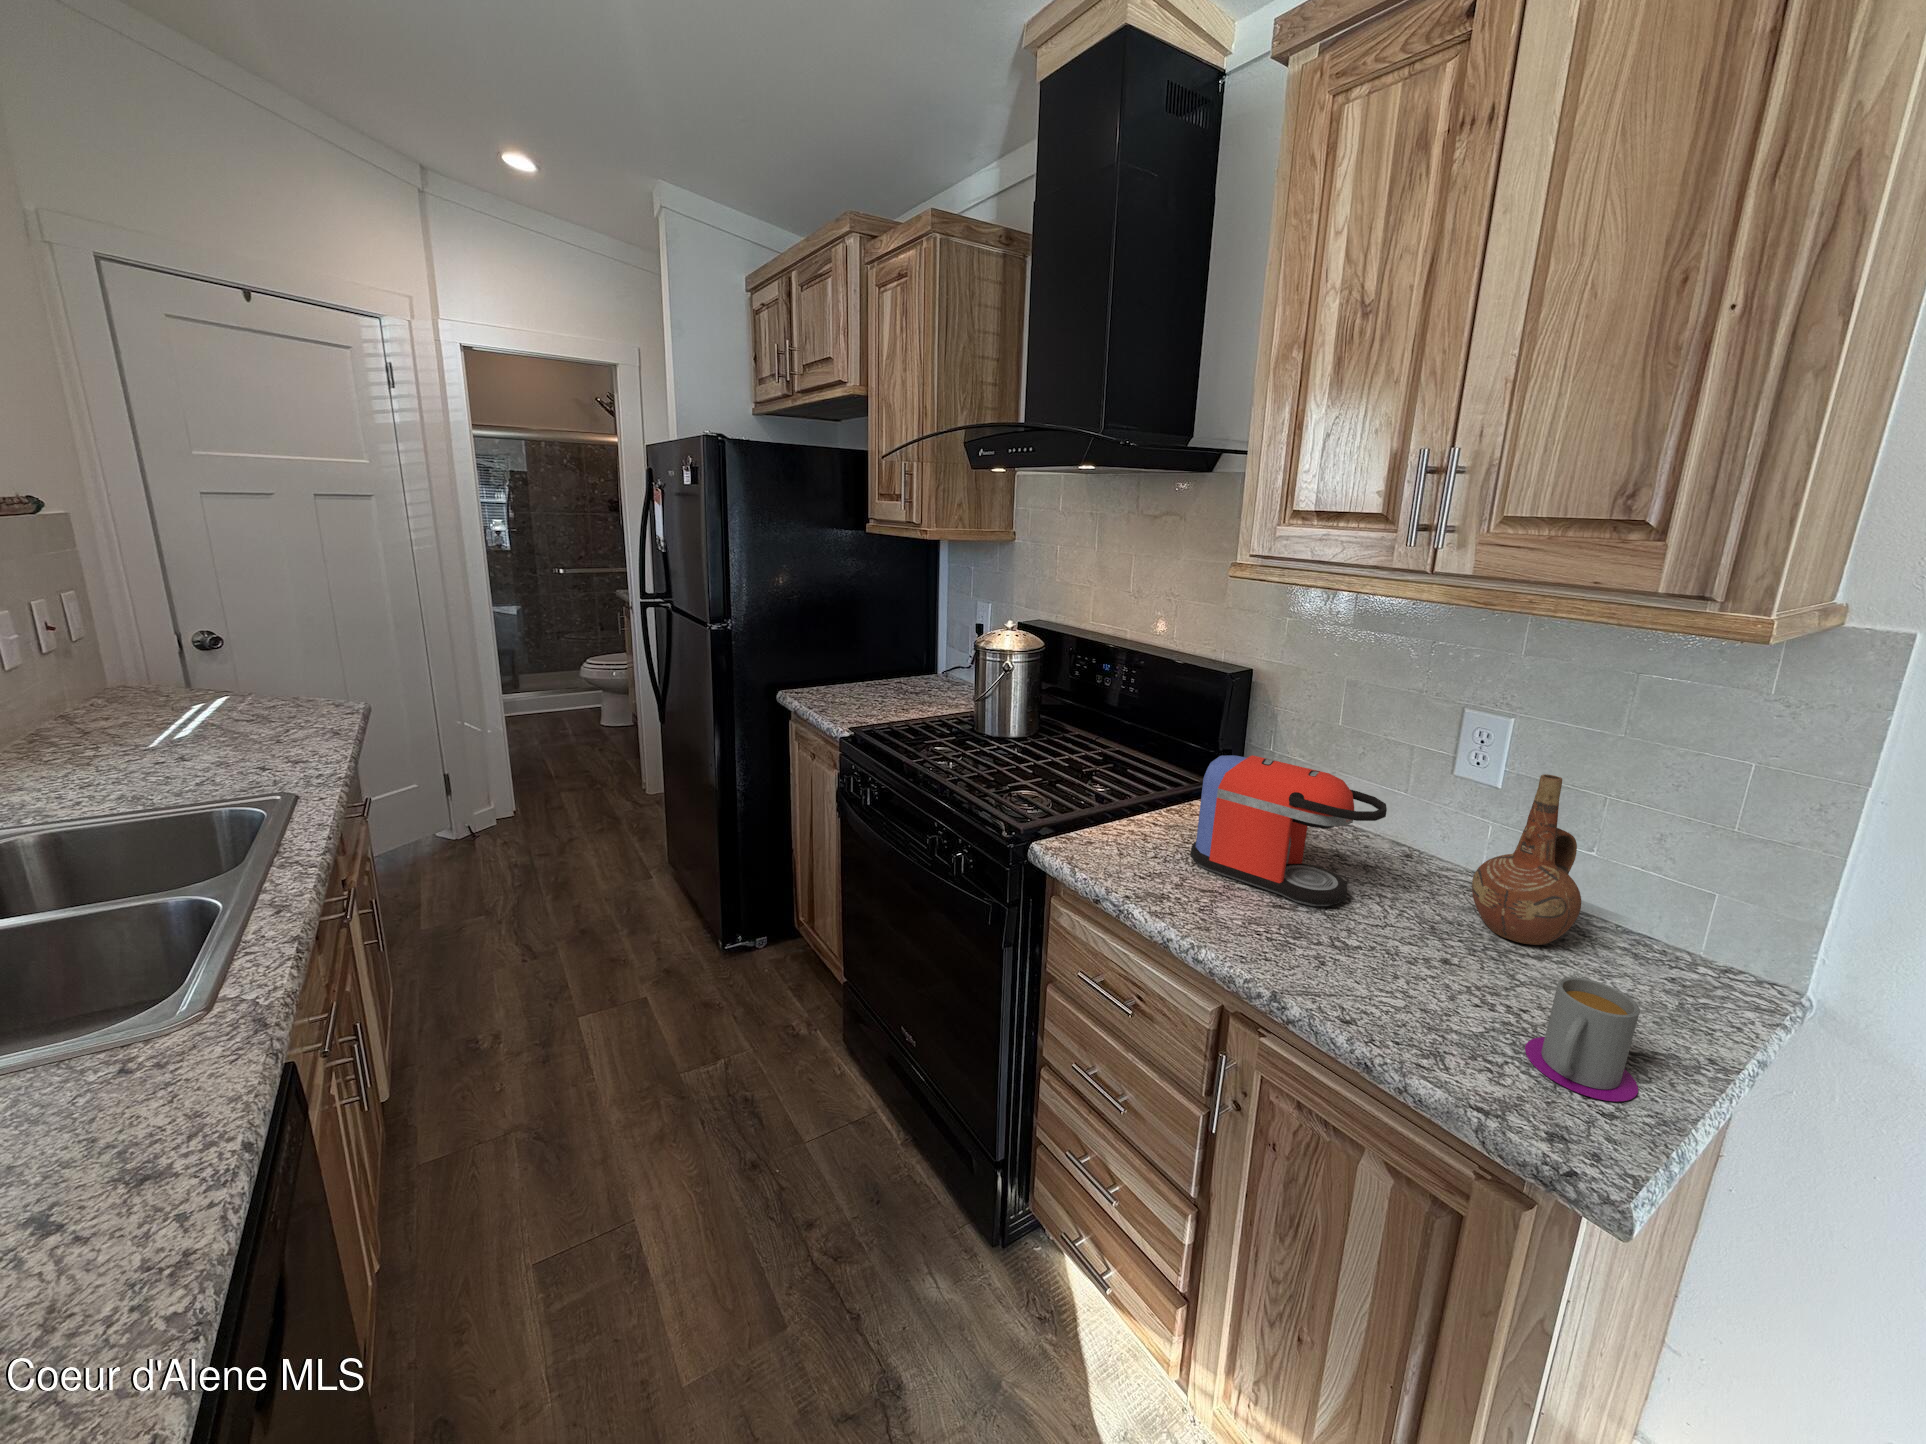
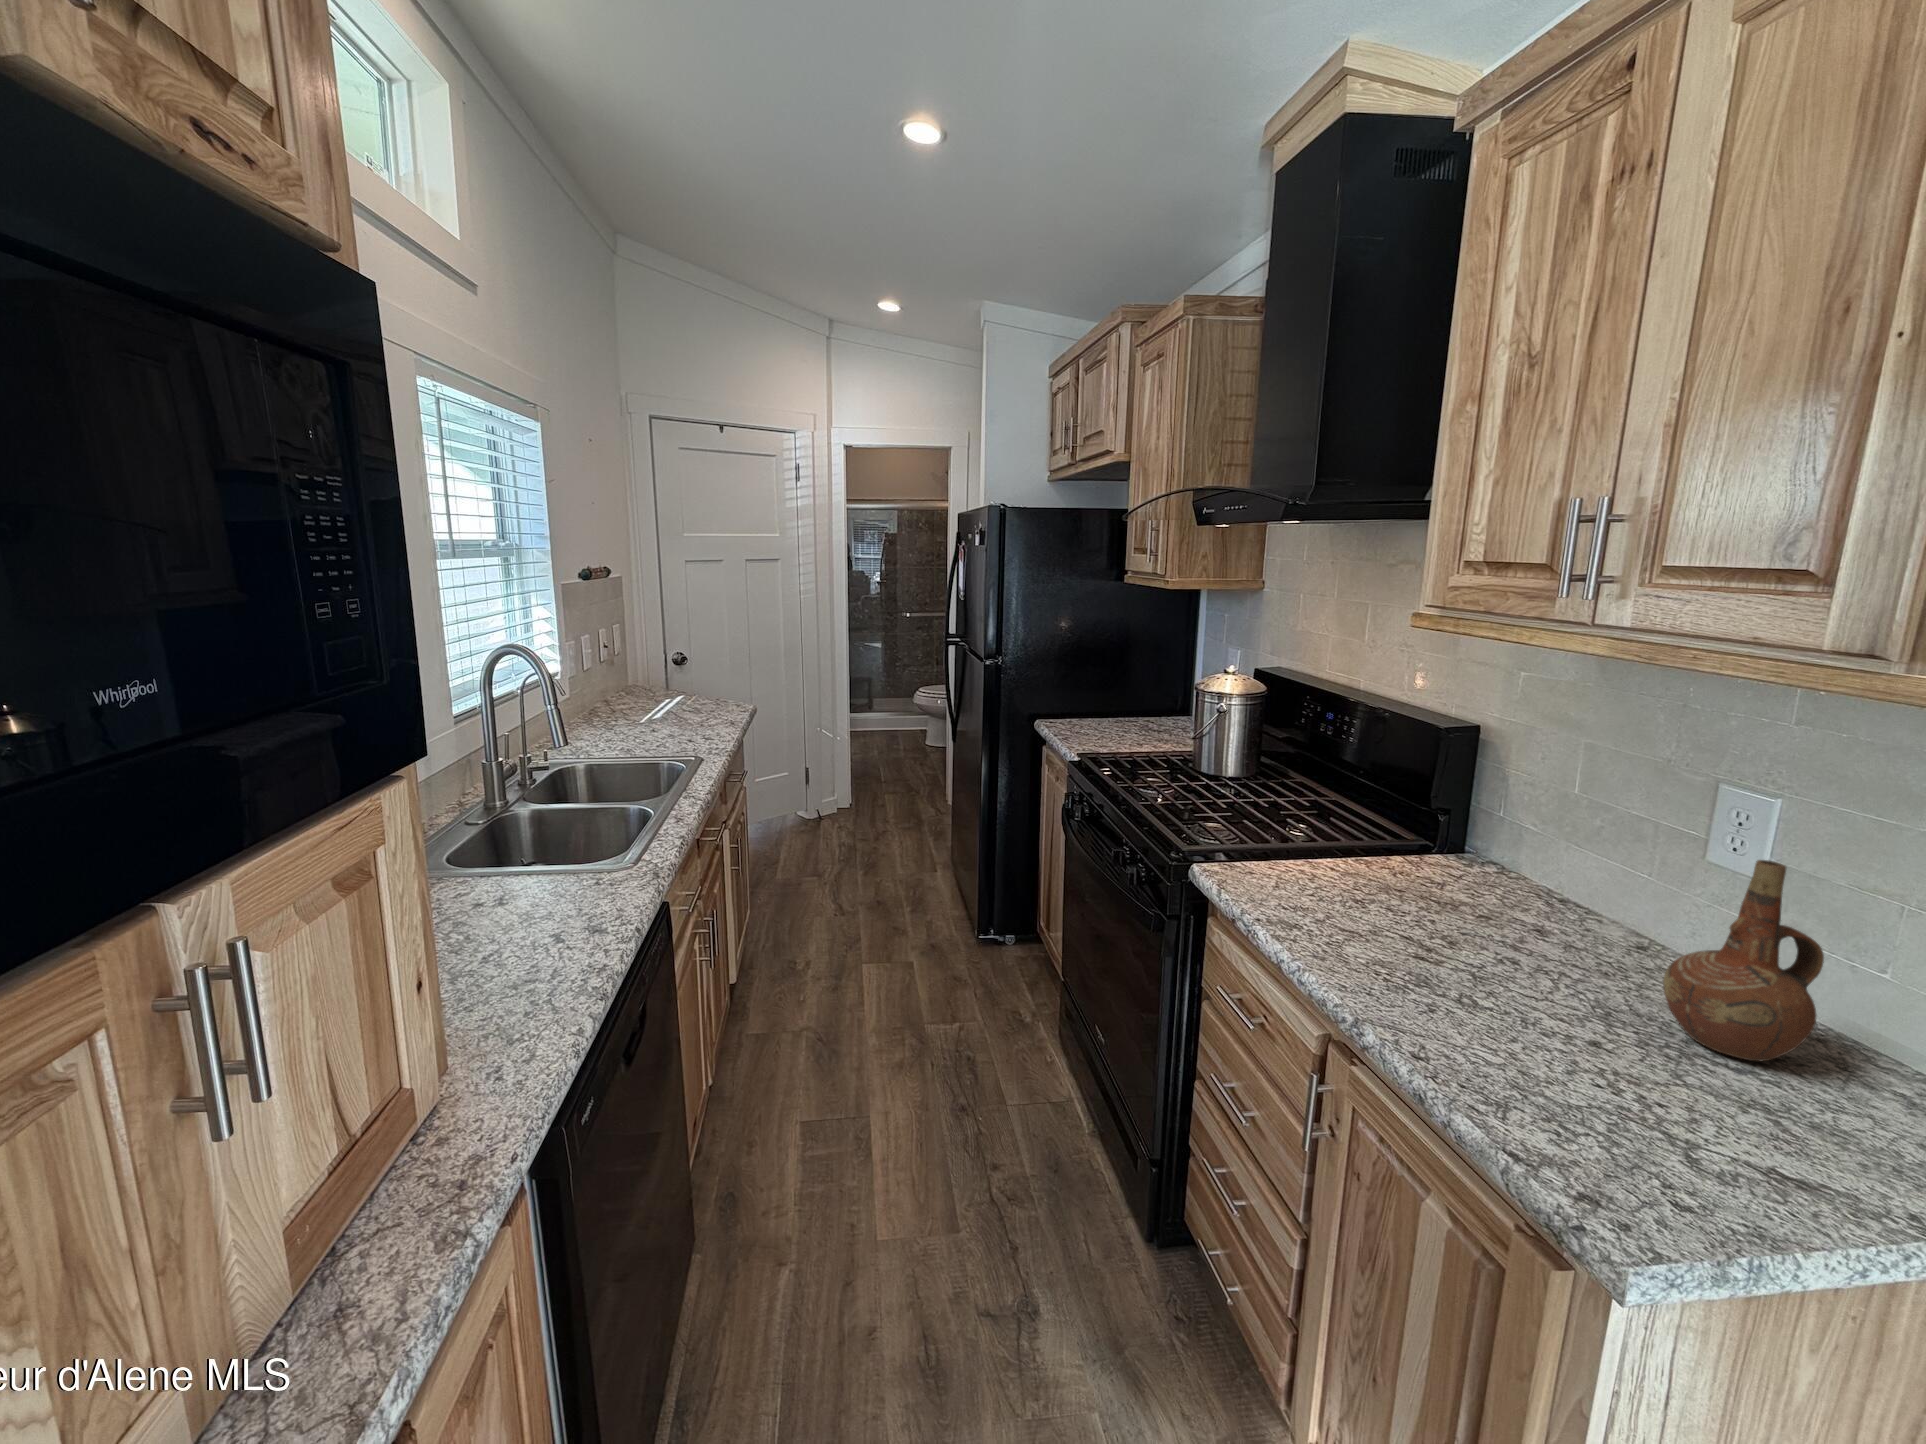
coffee maker: present [1191,755,1387,906] -> none [1344,803,1551,969]
mug: present [1525,977,1640,1101] -> none [1615,1062,1753,1205]

